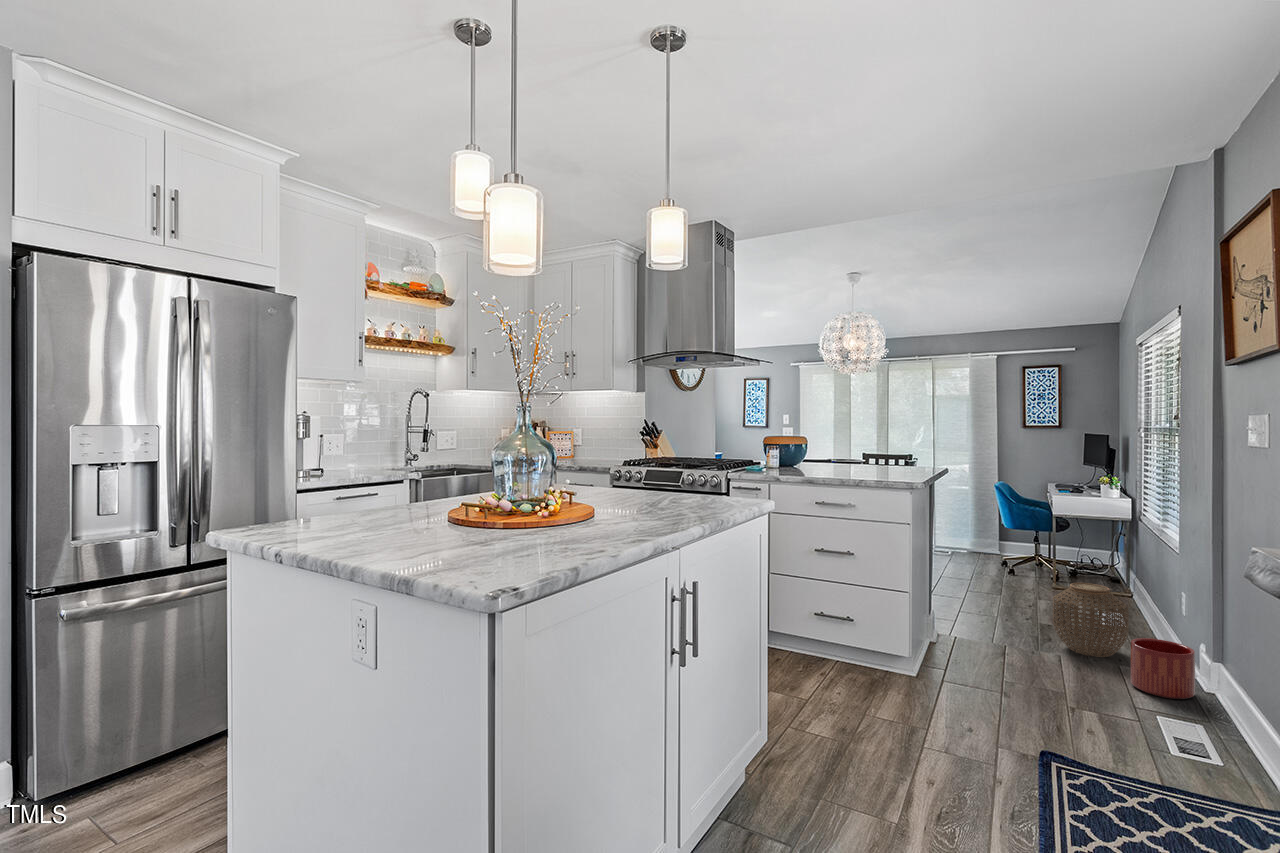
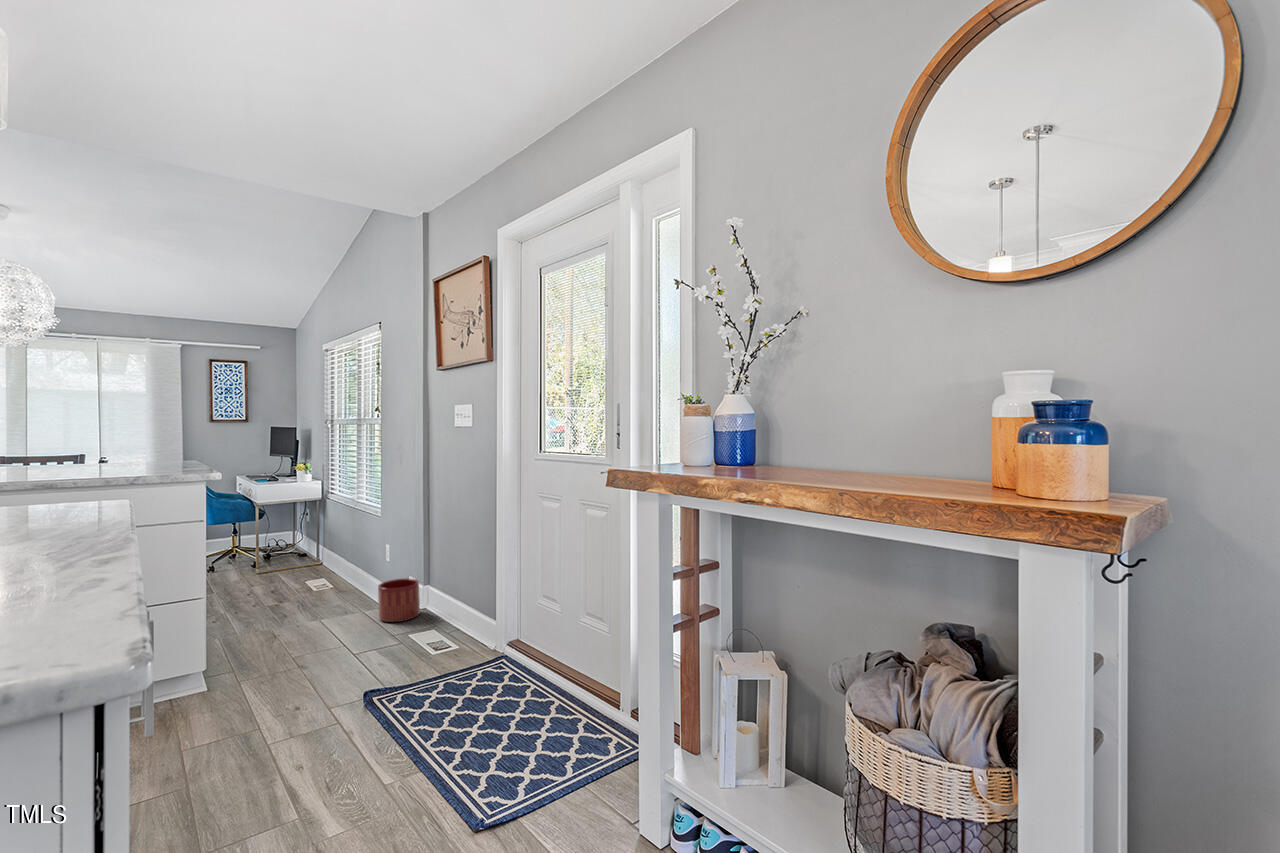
woven basket: present [1053,583,1129,657] -> none [304,551,364,612]

